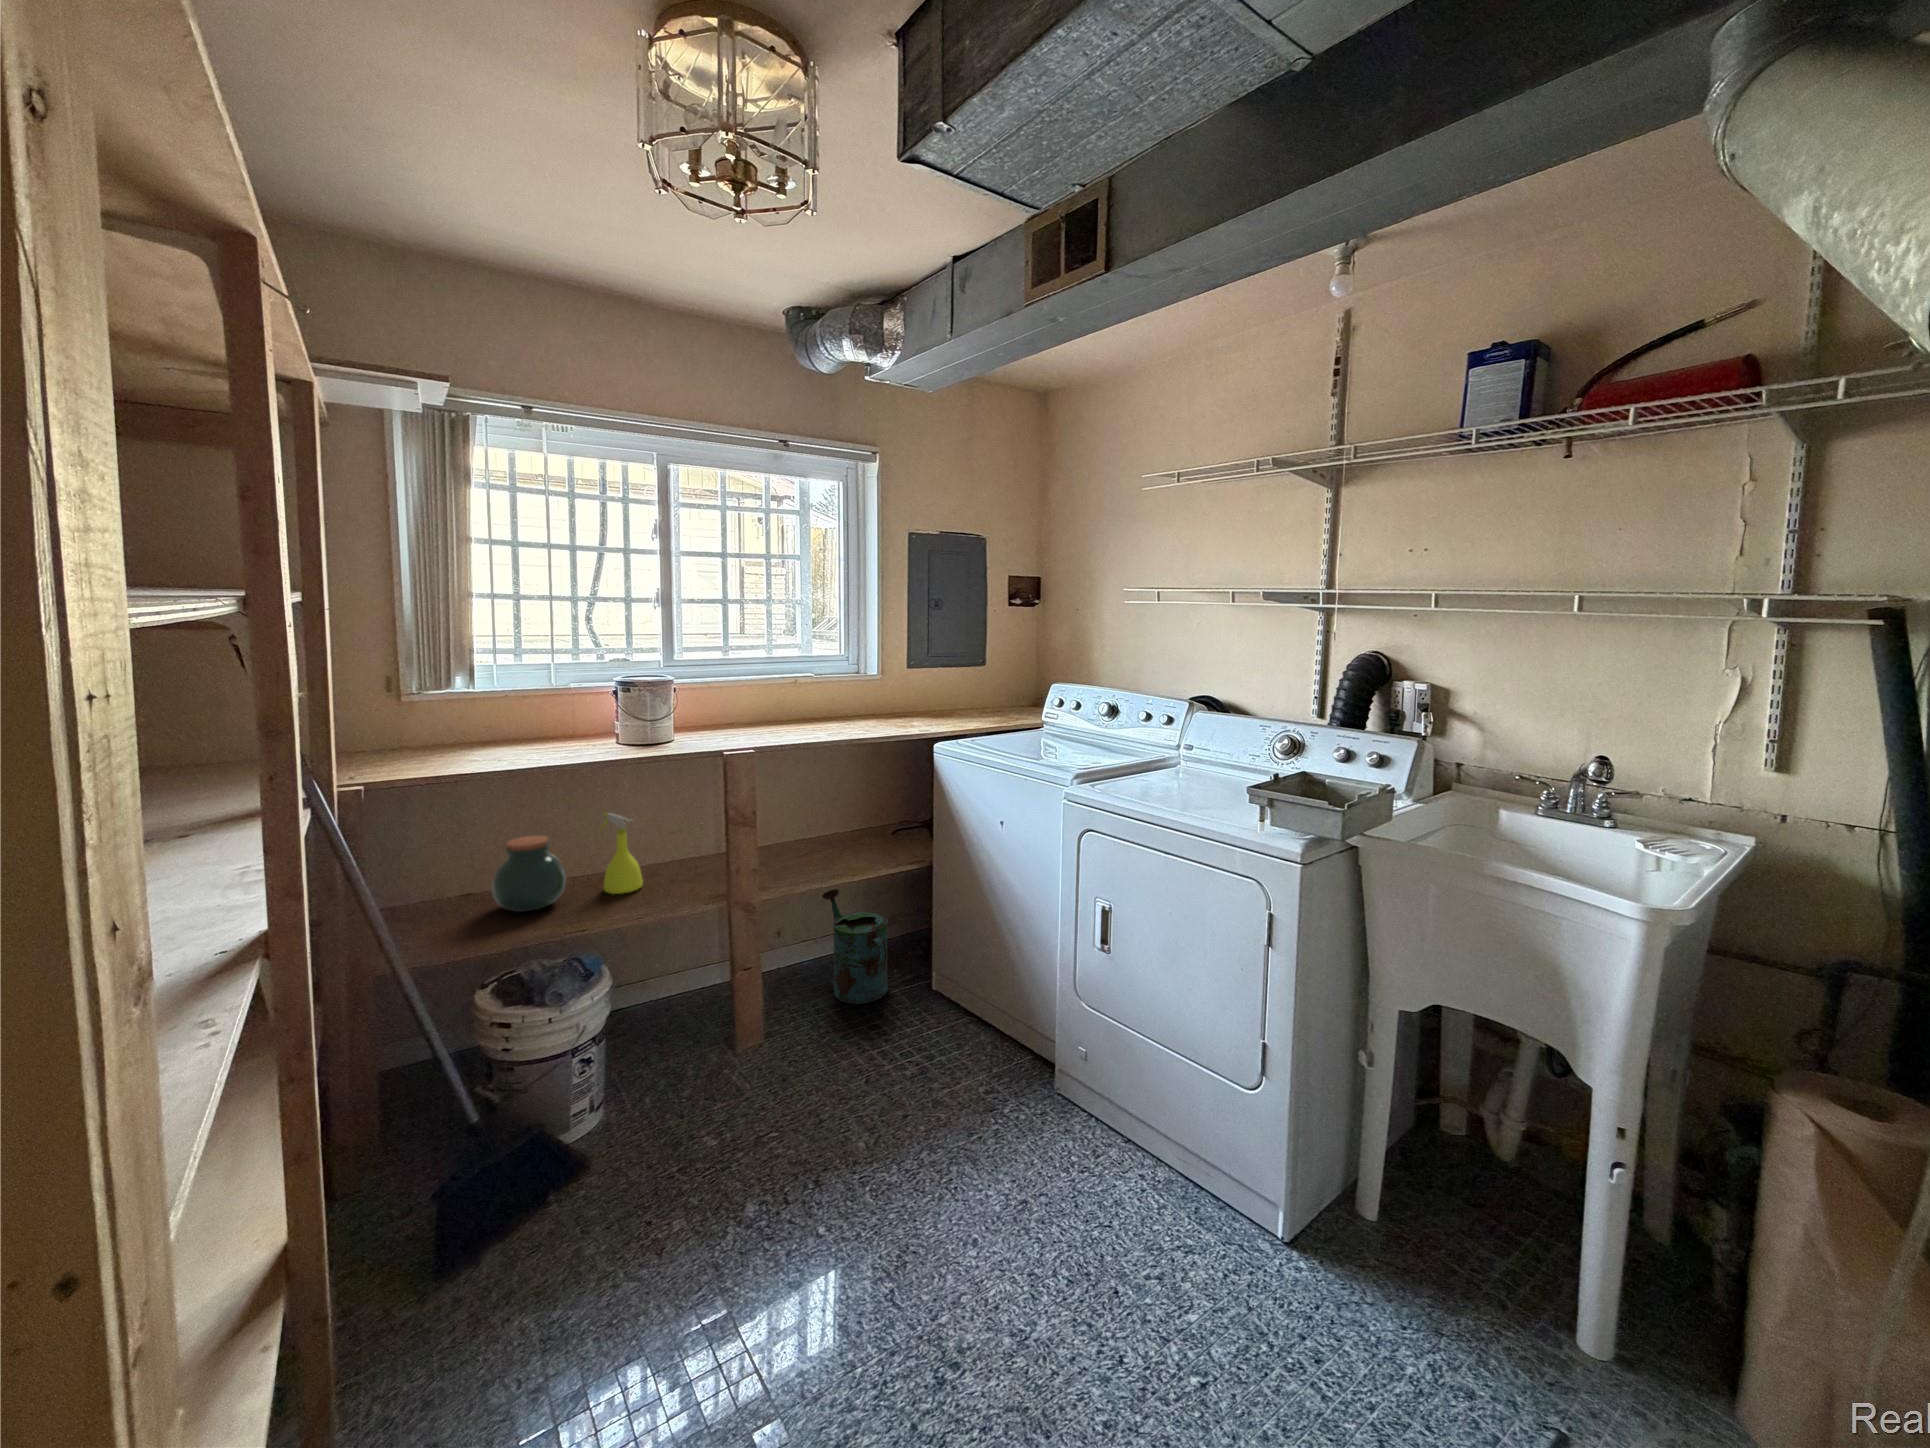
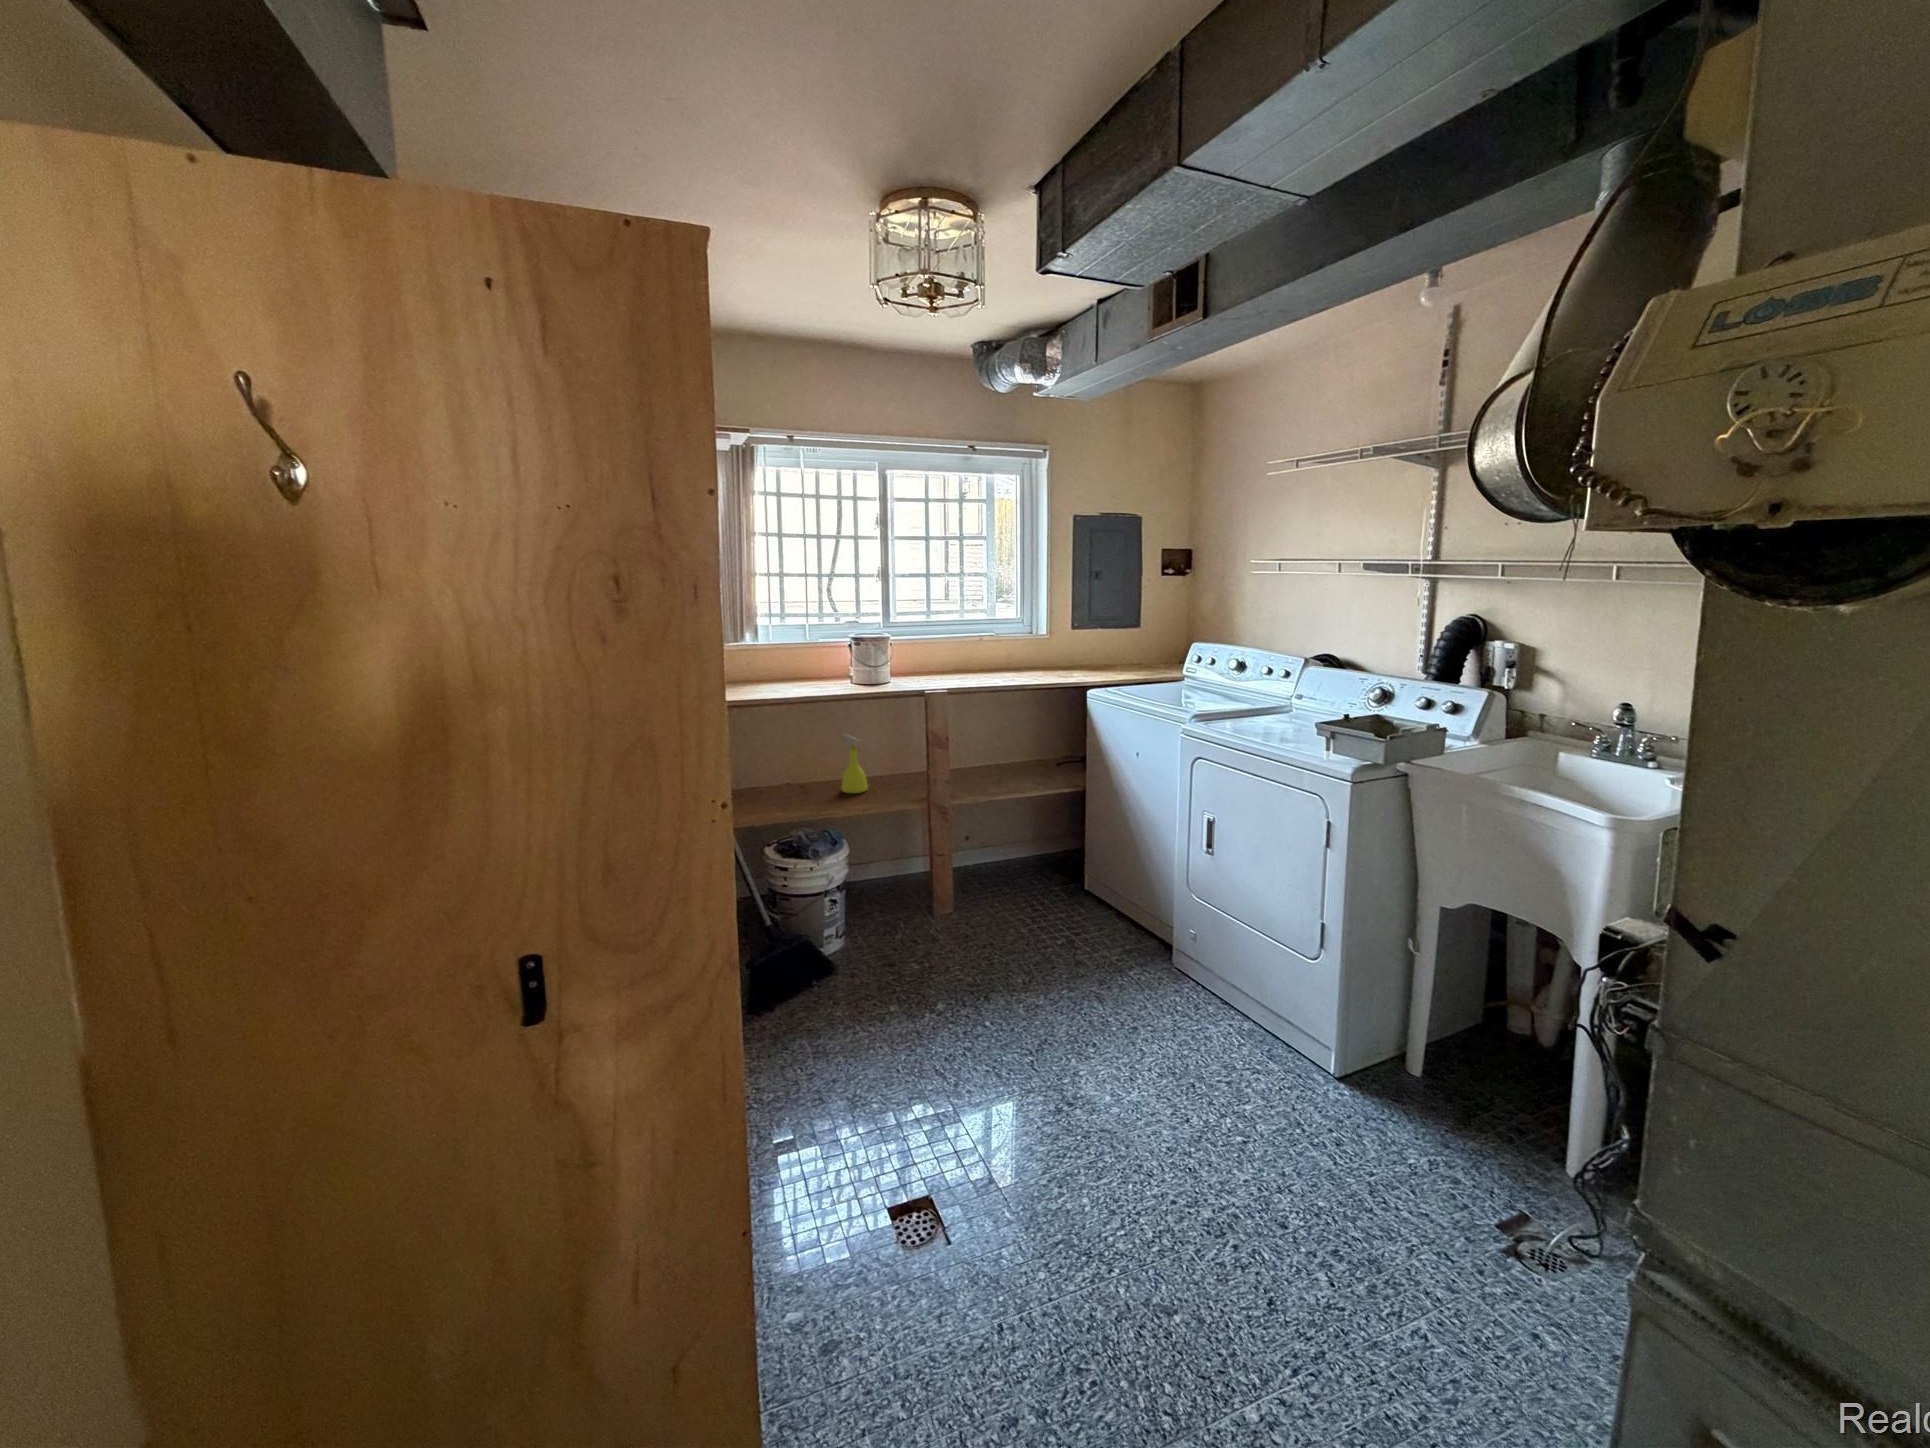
jar: present [492,835,566,912] -> none [772,748,817,800]
watering can: present [822,889,888,1004] -> none [998,807,1048,895]

